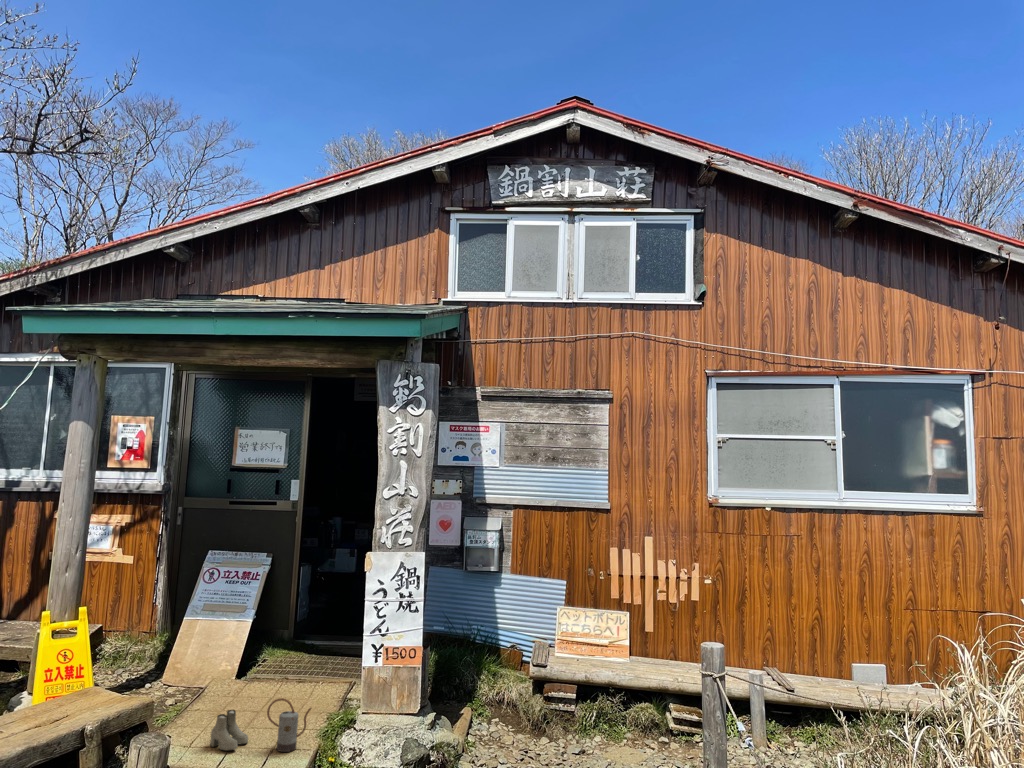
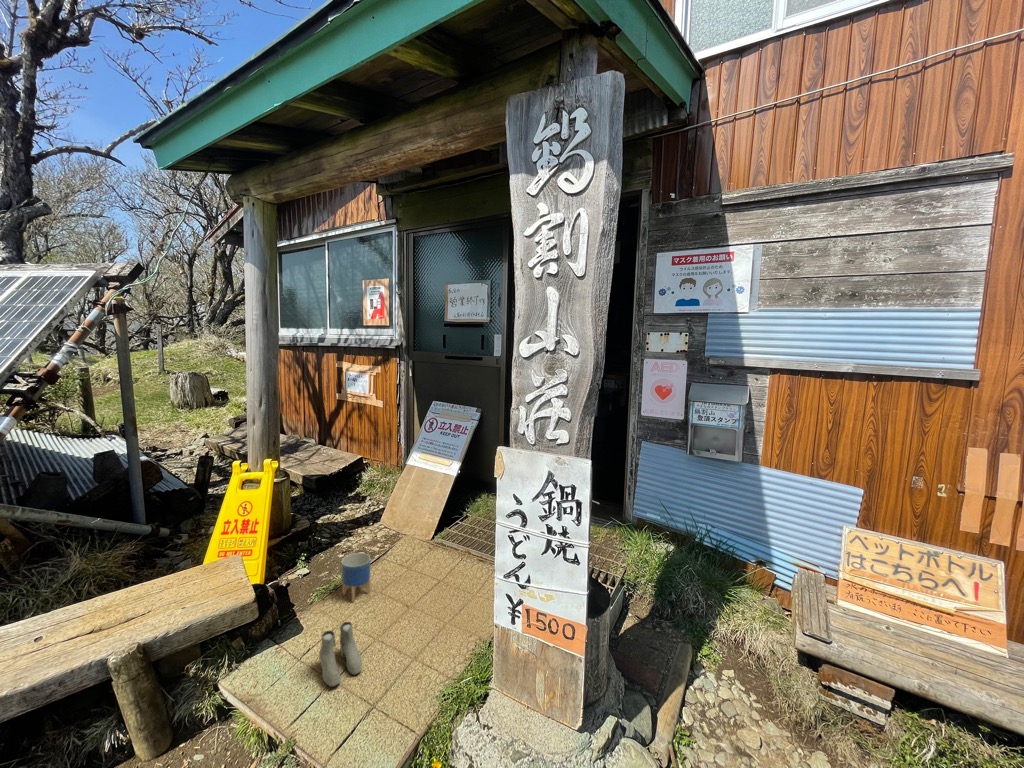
planter: none [187,678,216,719] -> present [342,553,370,602]
watering can: present [267,698,311,752] -> none [368,639,422,716]

